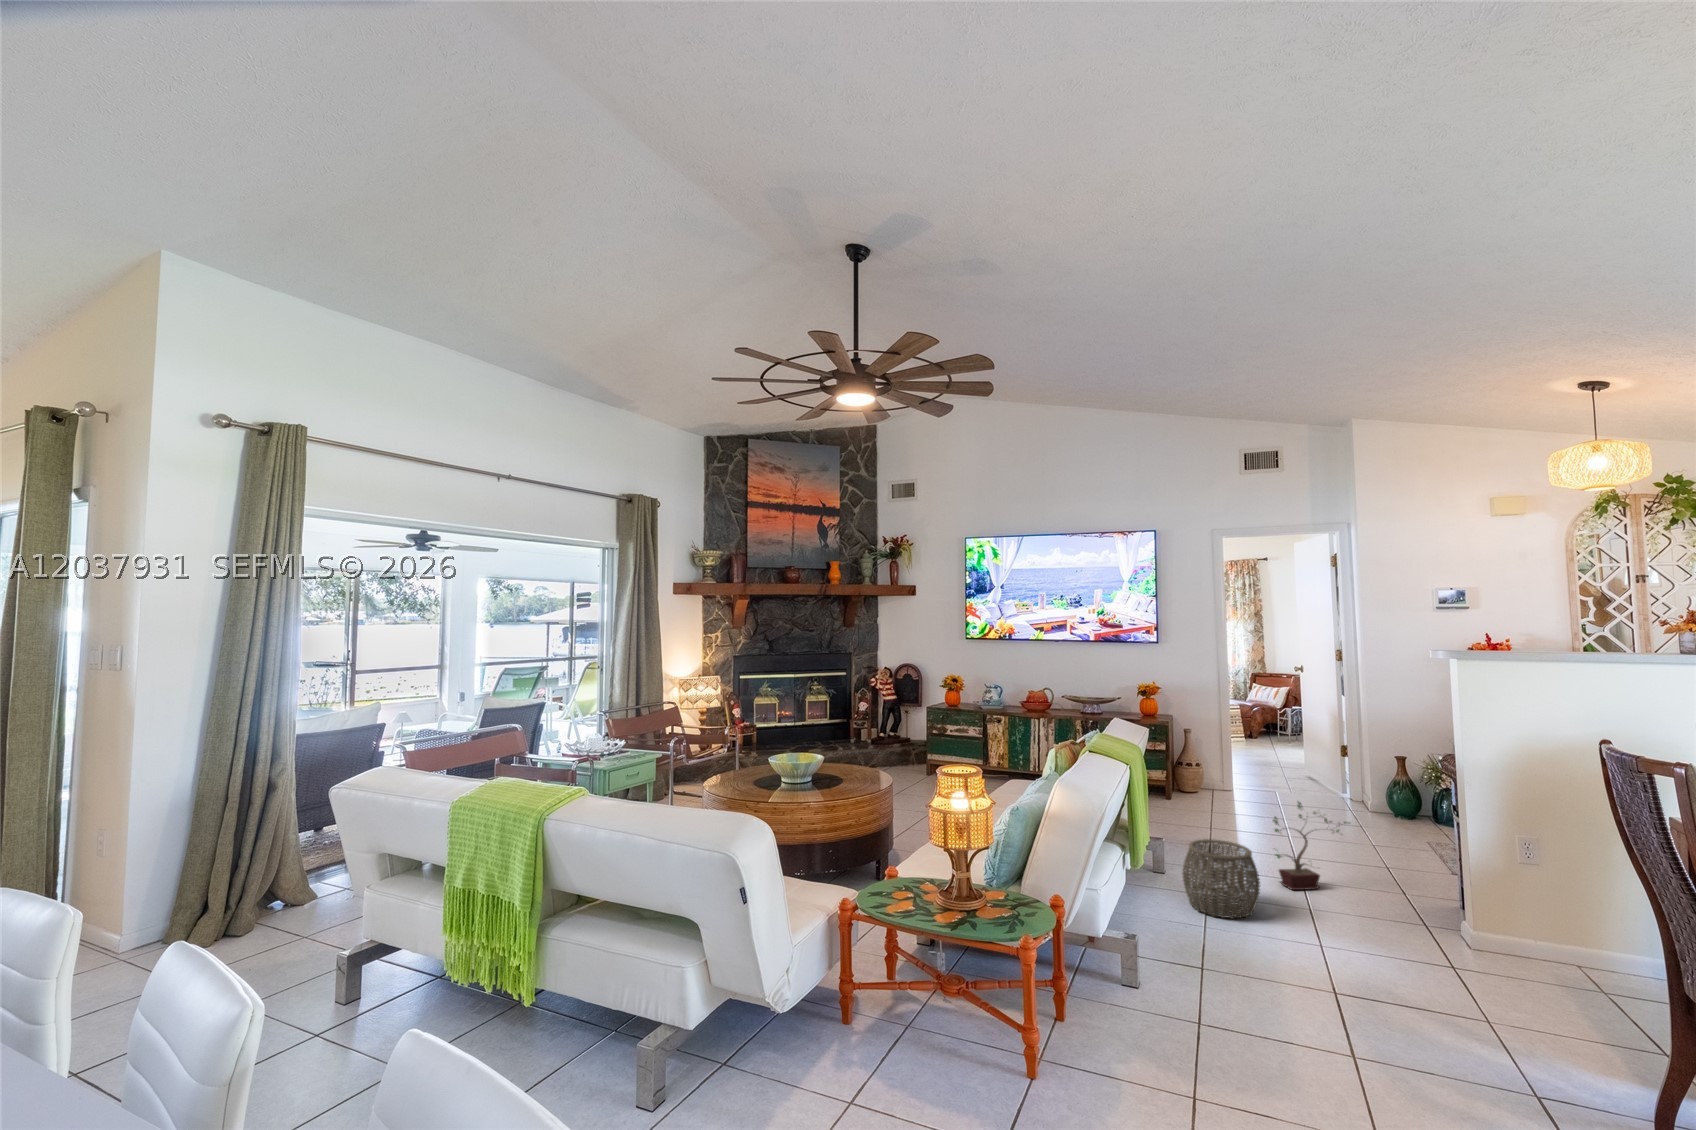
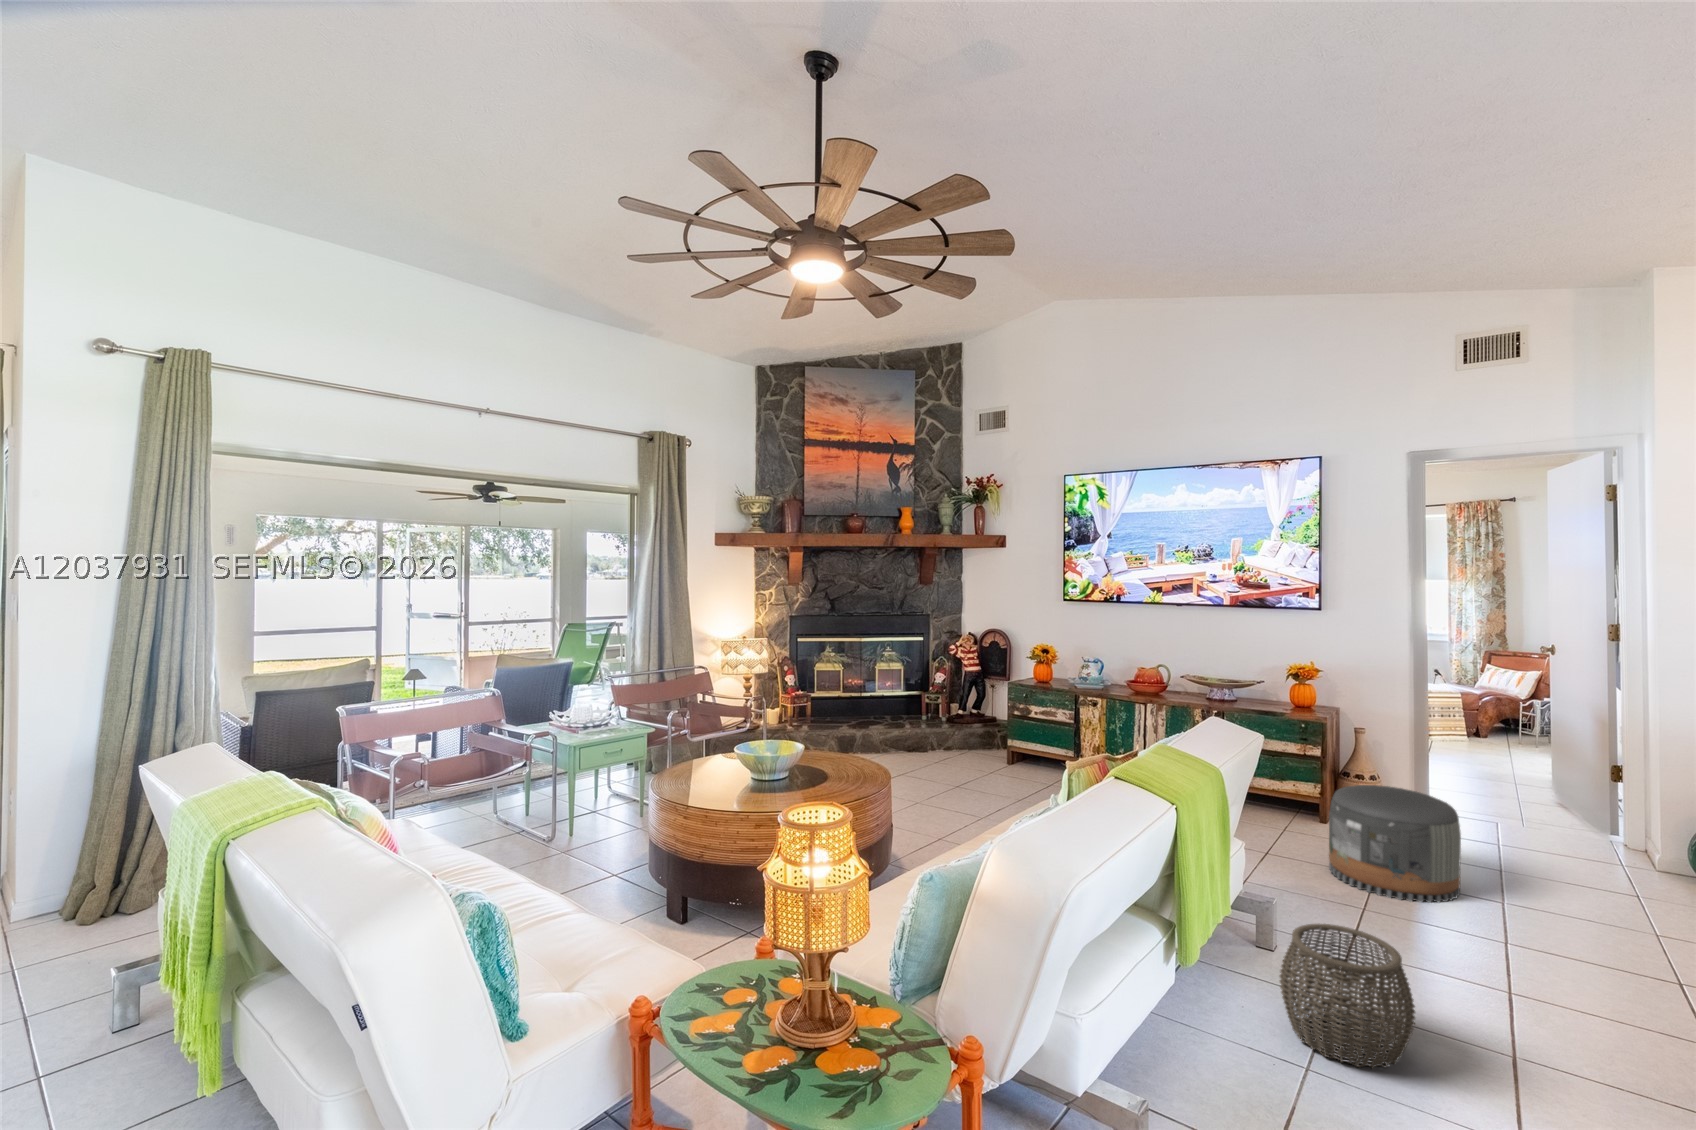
pouf: none [1182,764,1264,839] -> present [1329,785,1461,903]
potted plant: present [1273,802,1349,890] -> none [1454,870,1608,1021]

